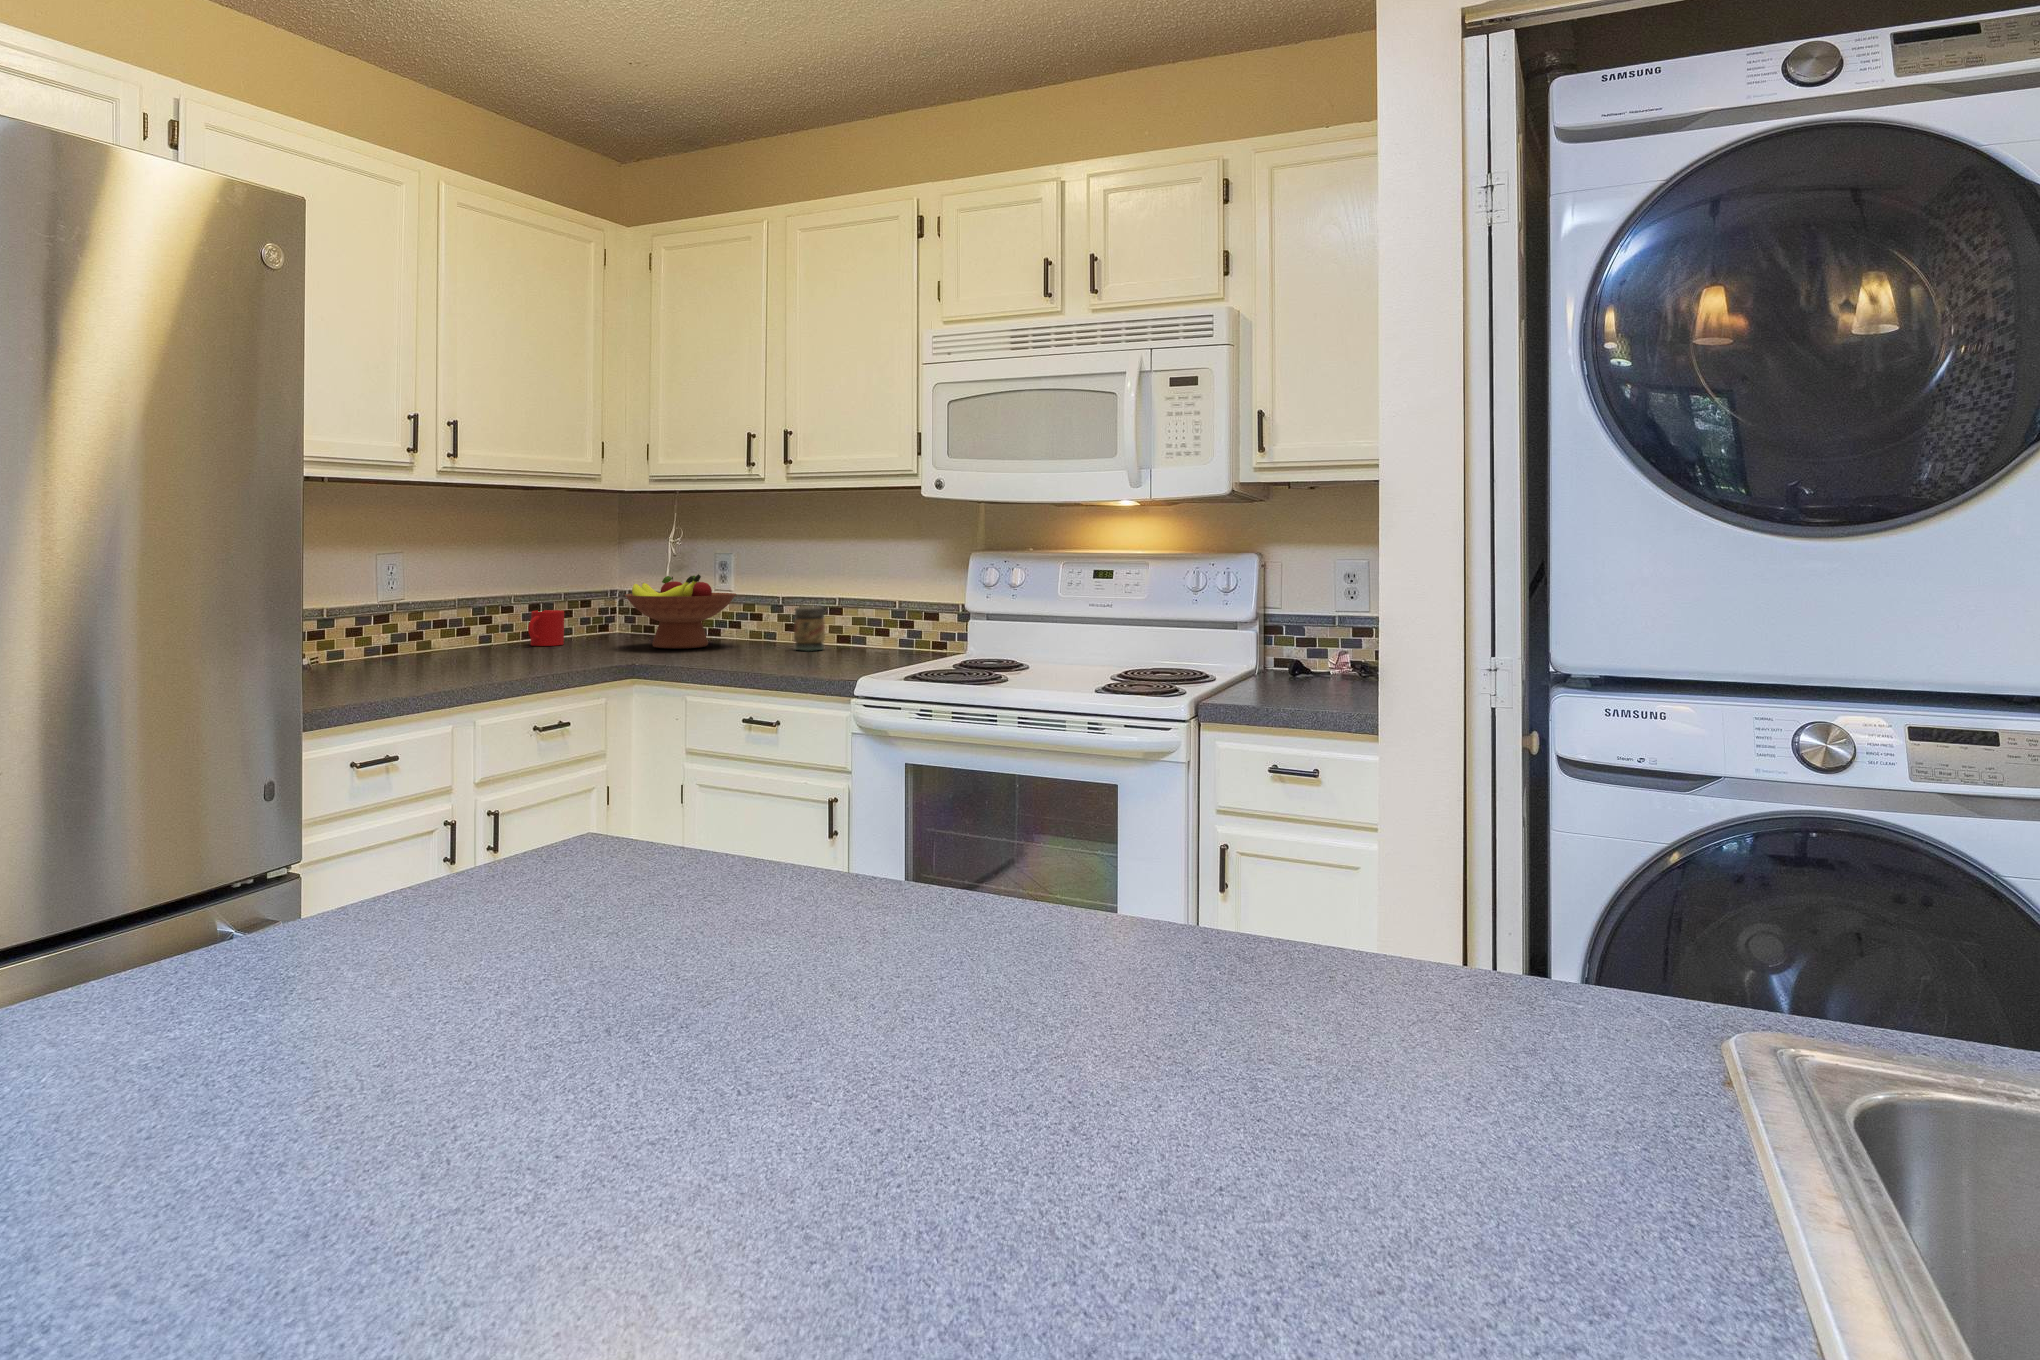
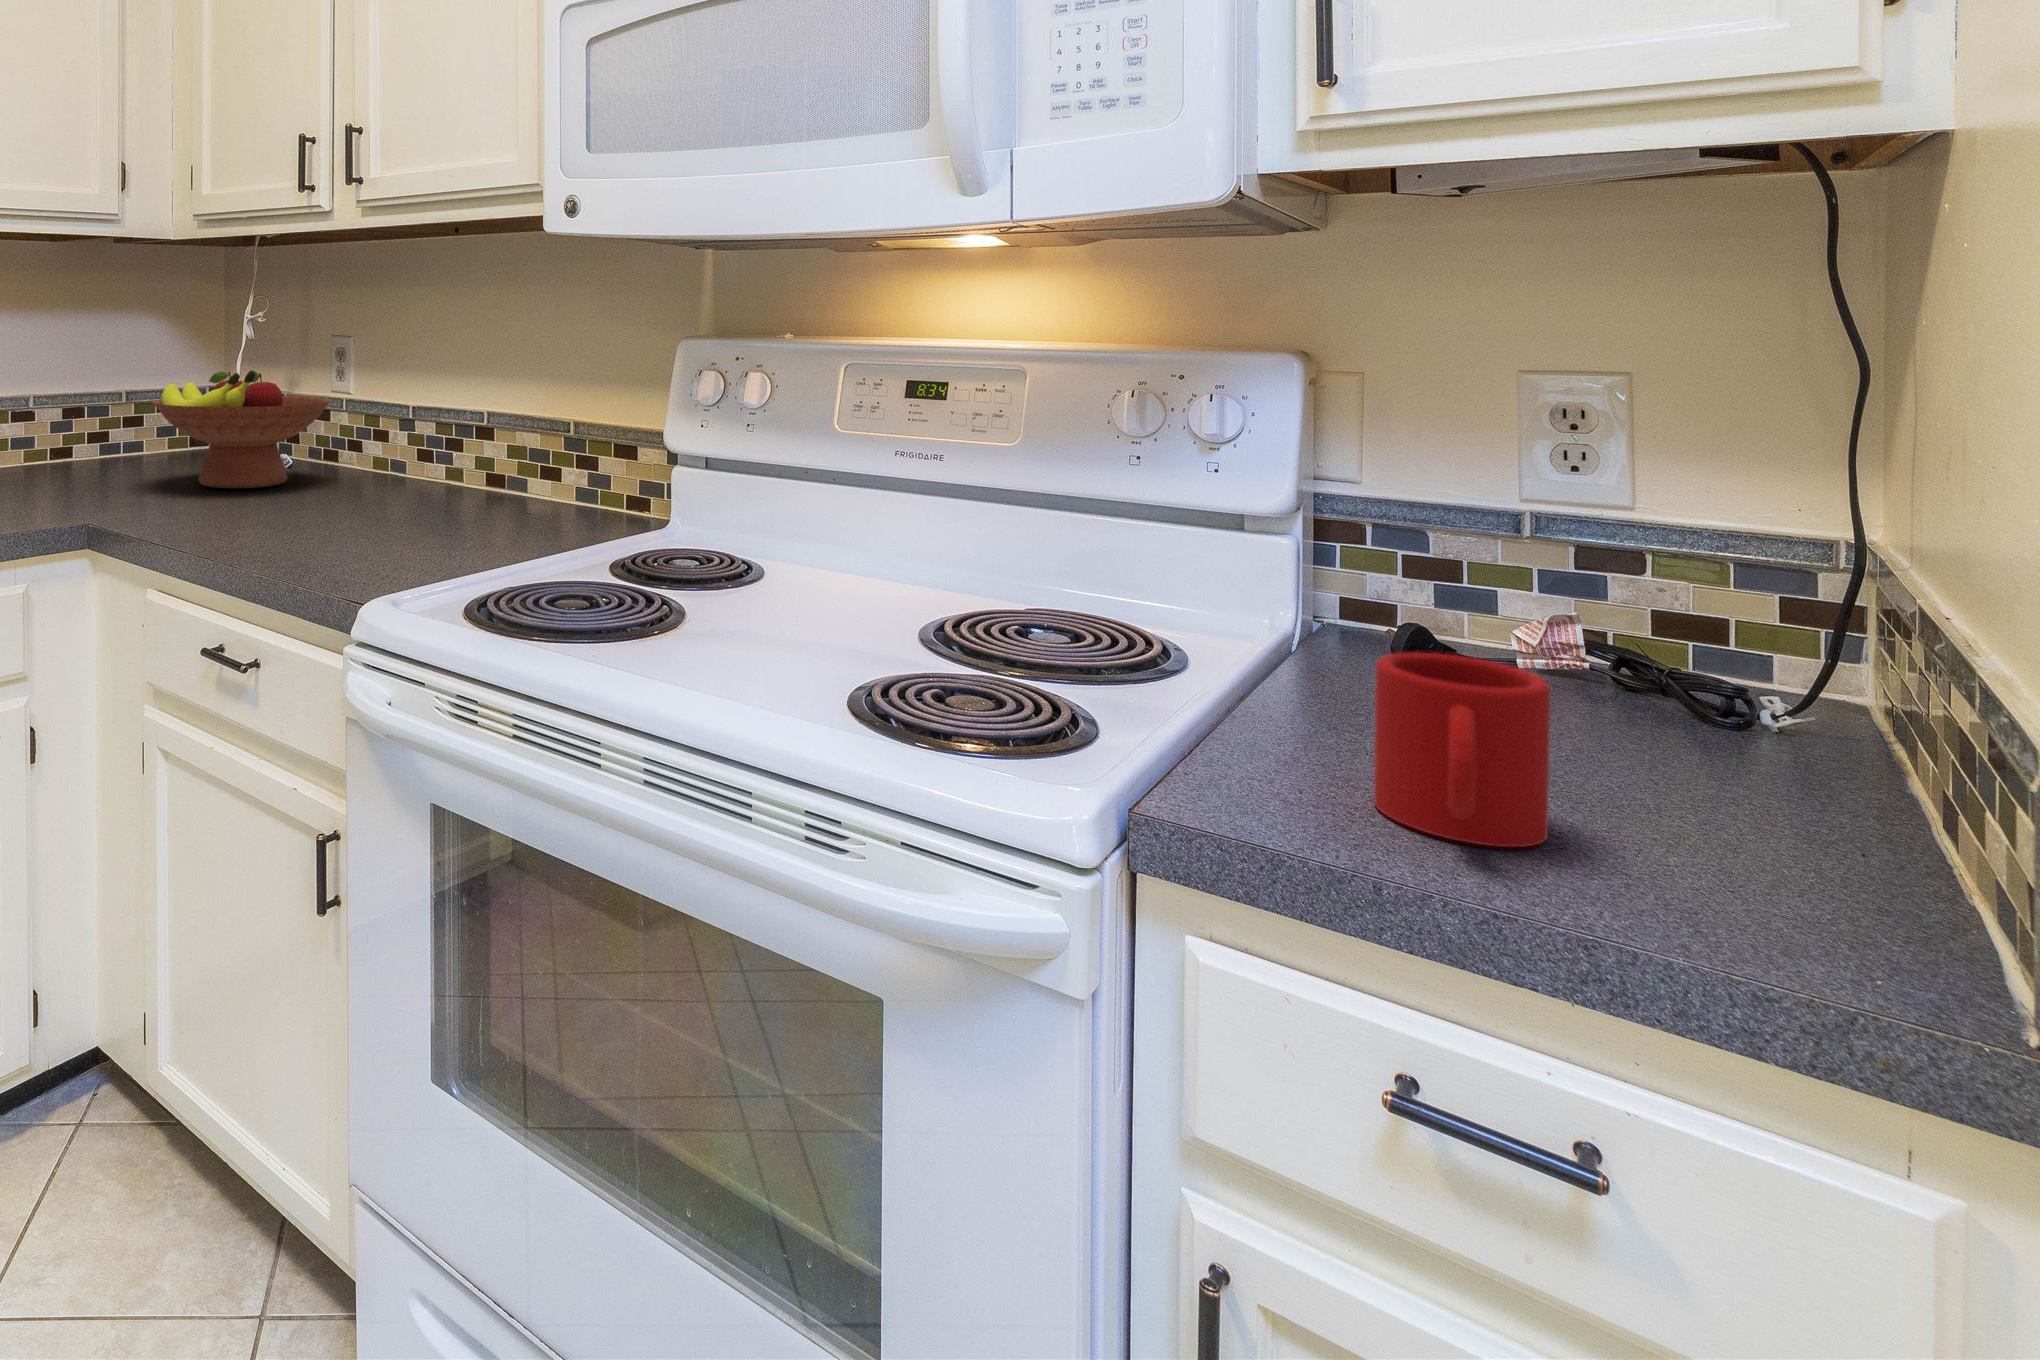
jar: present [794,607,825,651] -> none [398,427,449,503]
mug: present [528,610,564,646] -> present [1374,653,1550,847]

